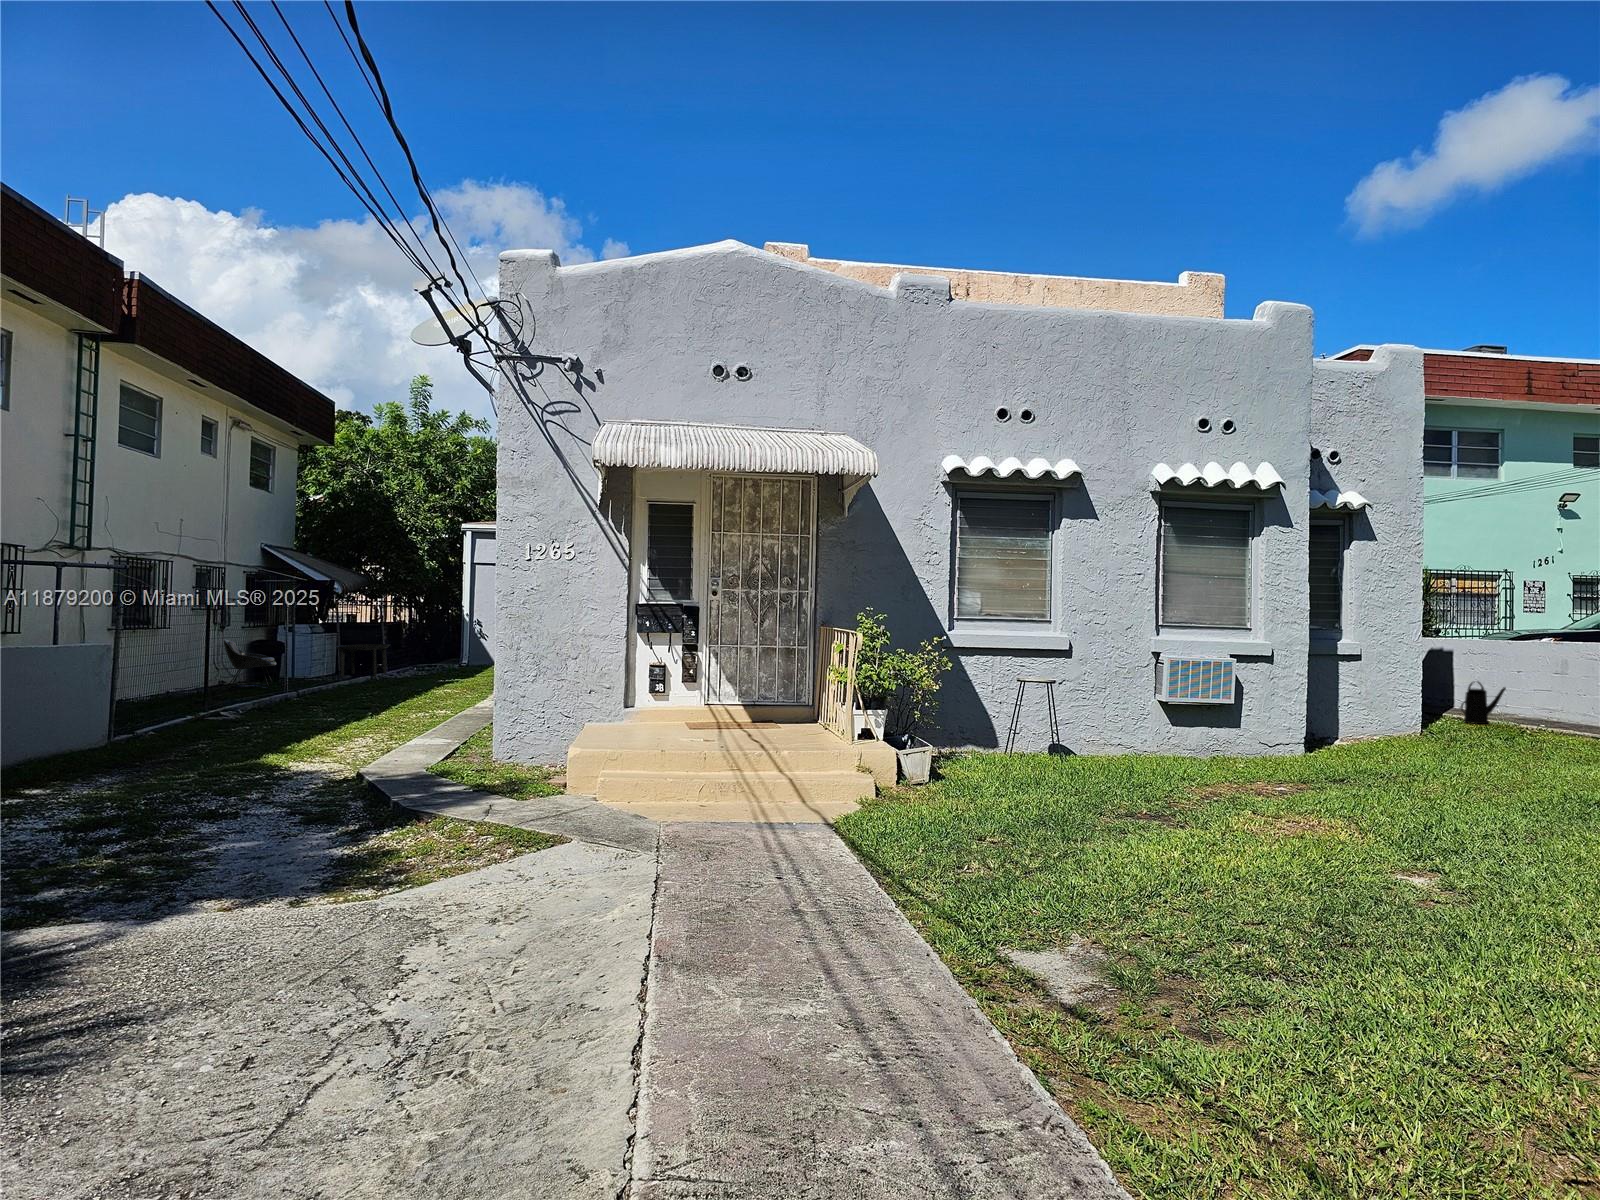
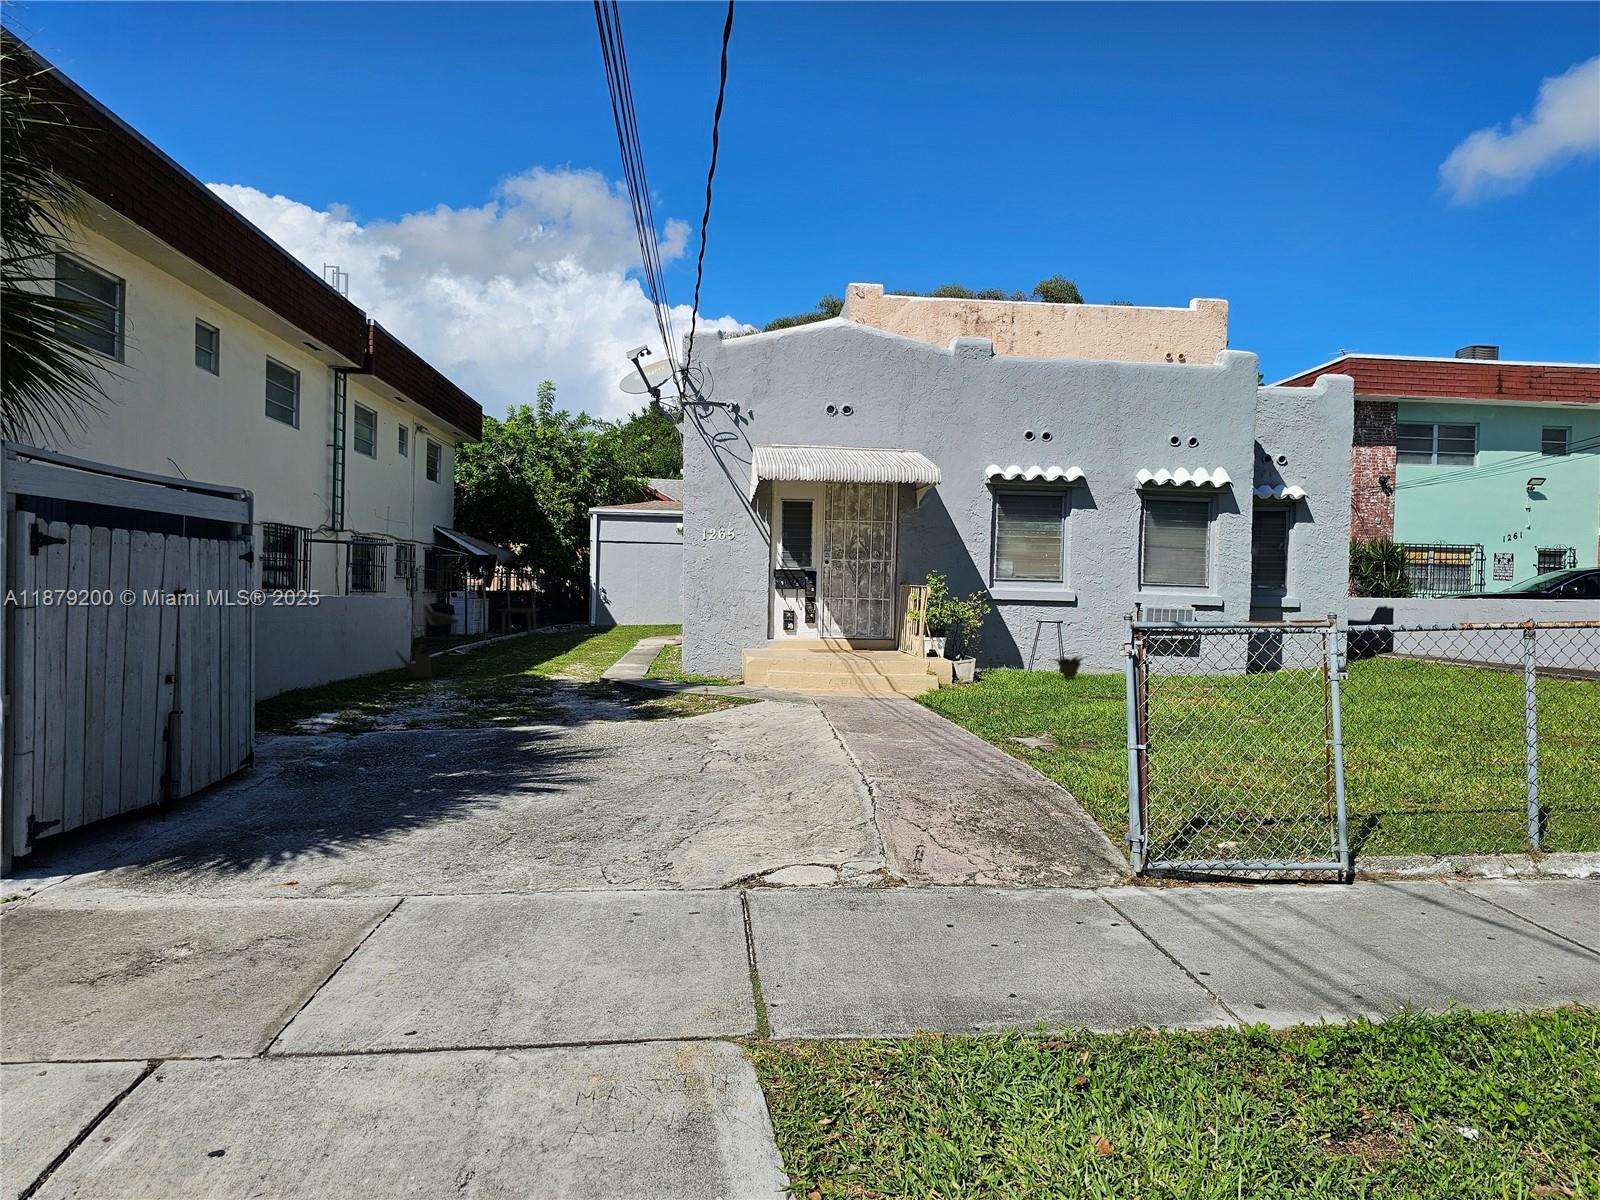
watering can: present [1461,682,1506,724] -> present [395,644,436,678]
decorative plant: none [1031,727,1090,762] -> present [1054,656,1083,678]

